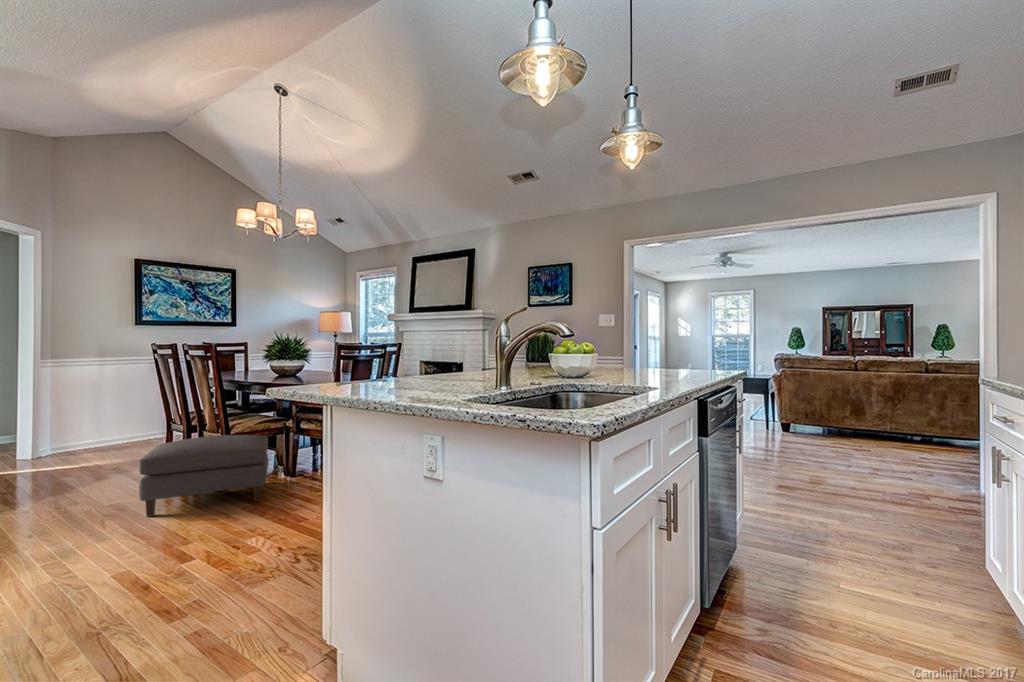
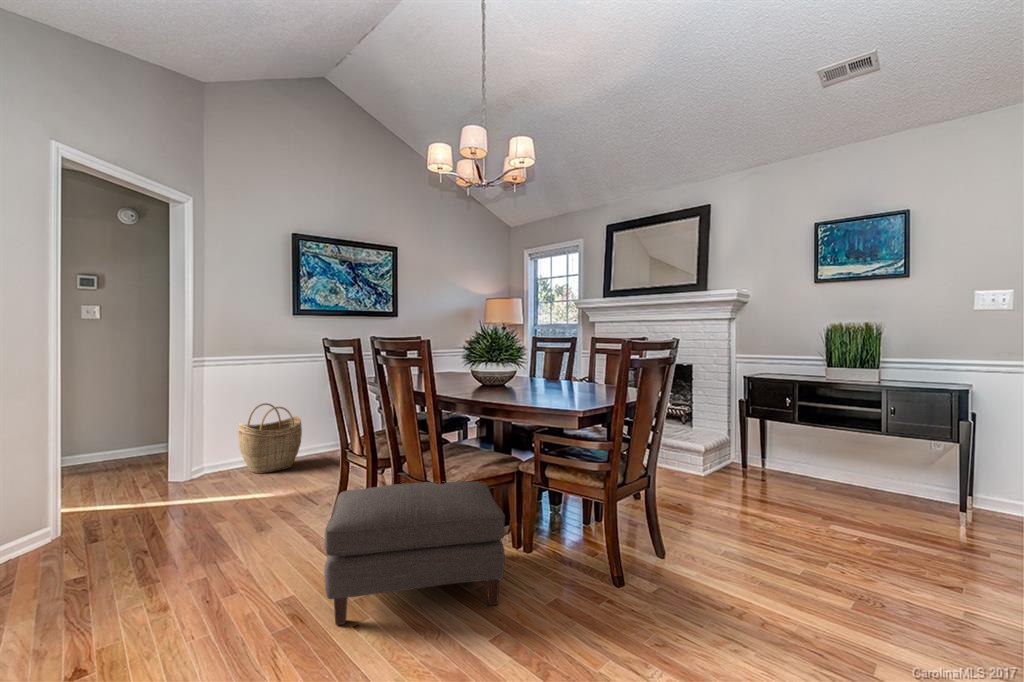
woven basket: none [81,397,142,453] -> present [238,403,302,473]

